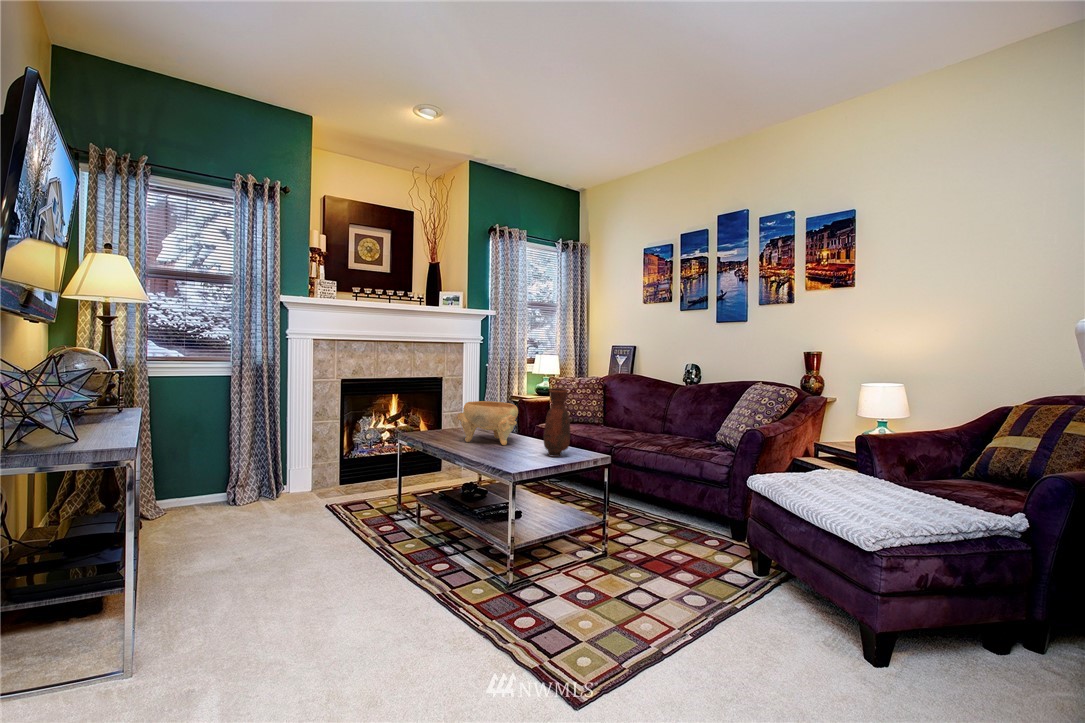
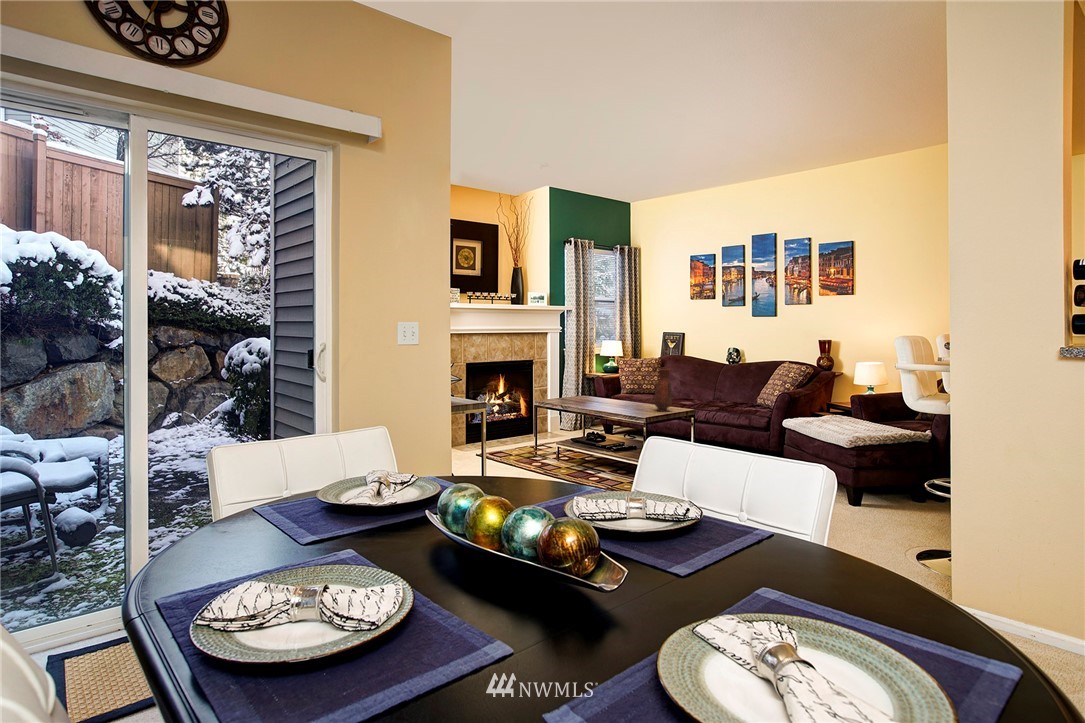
decorative bowl: present [458,401,518,445] -> none [587,378,629,407]

